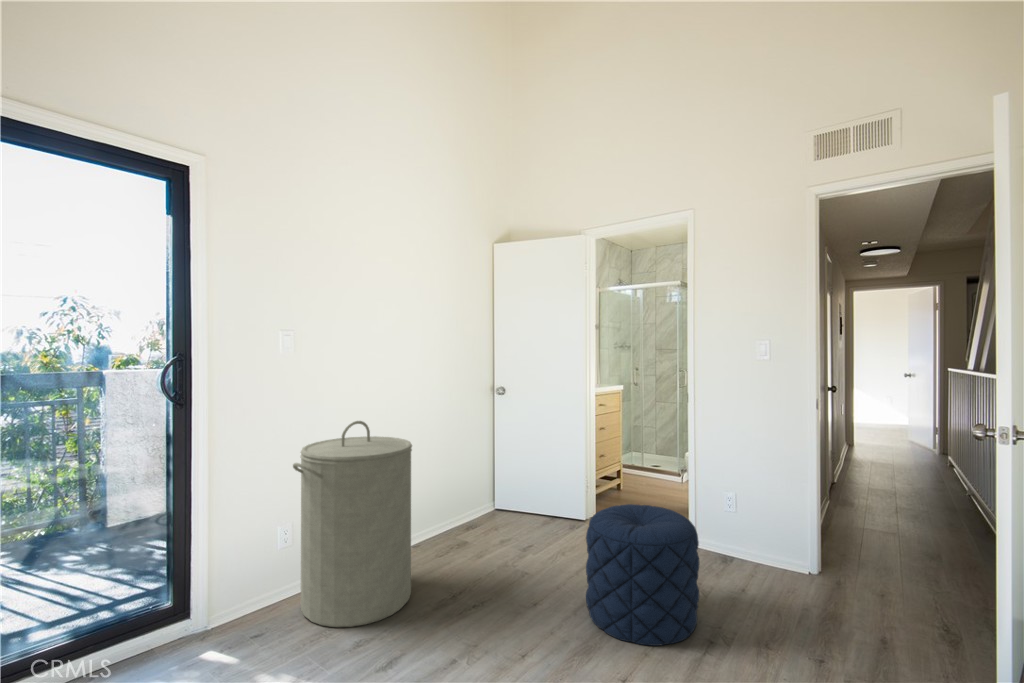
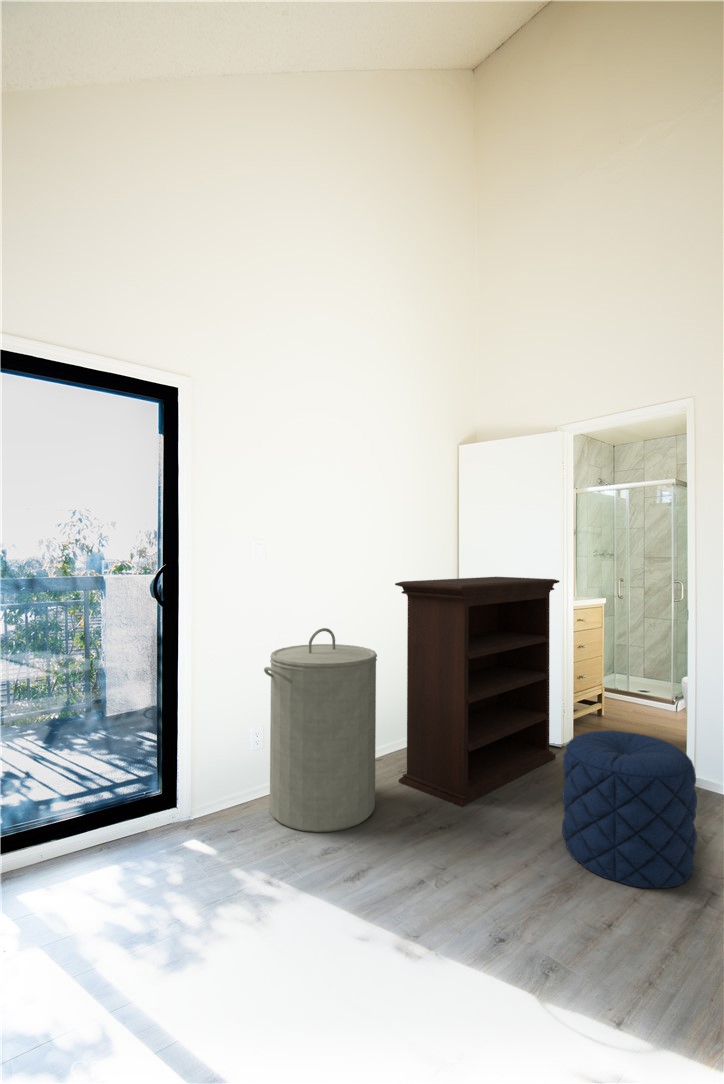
bookshelf: none [431,368,584,587] -> present [395,577,560,807]

